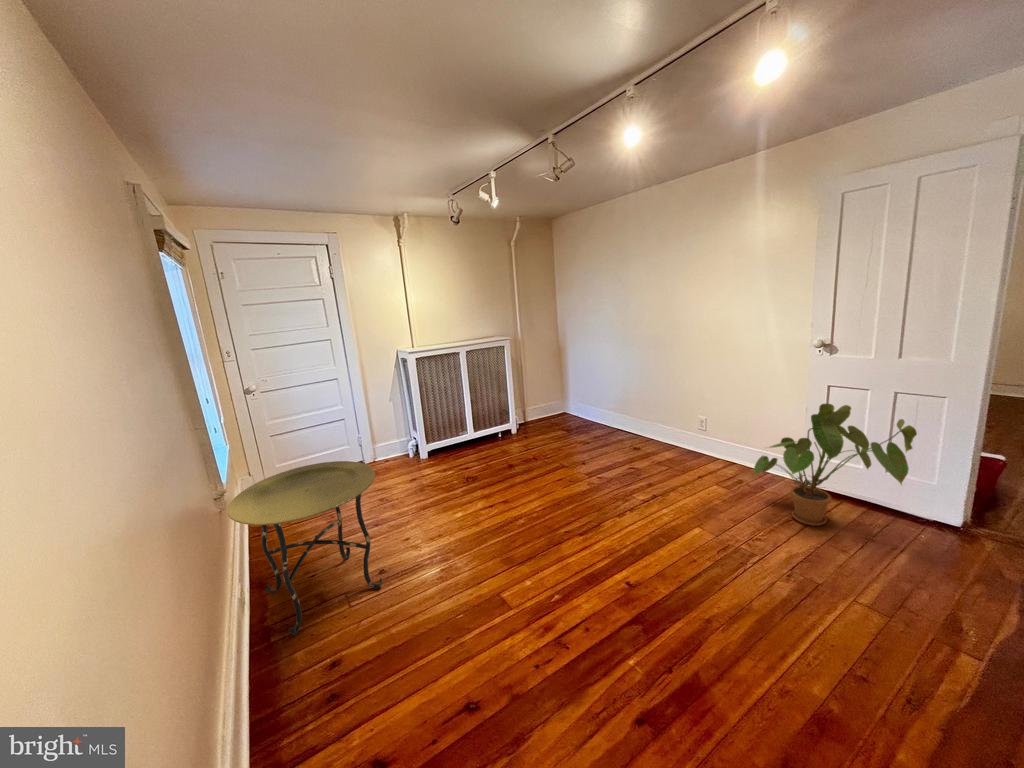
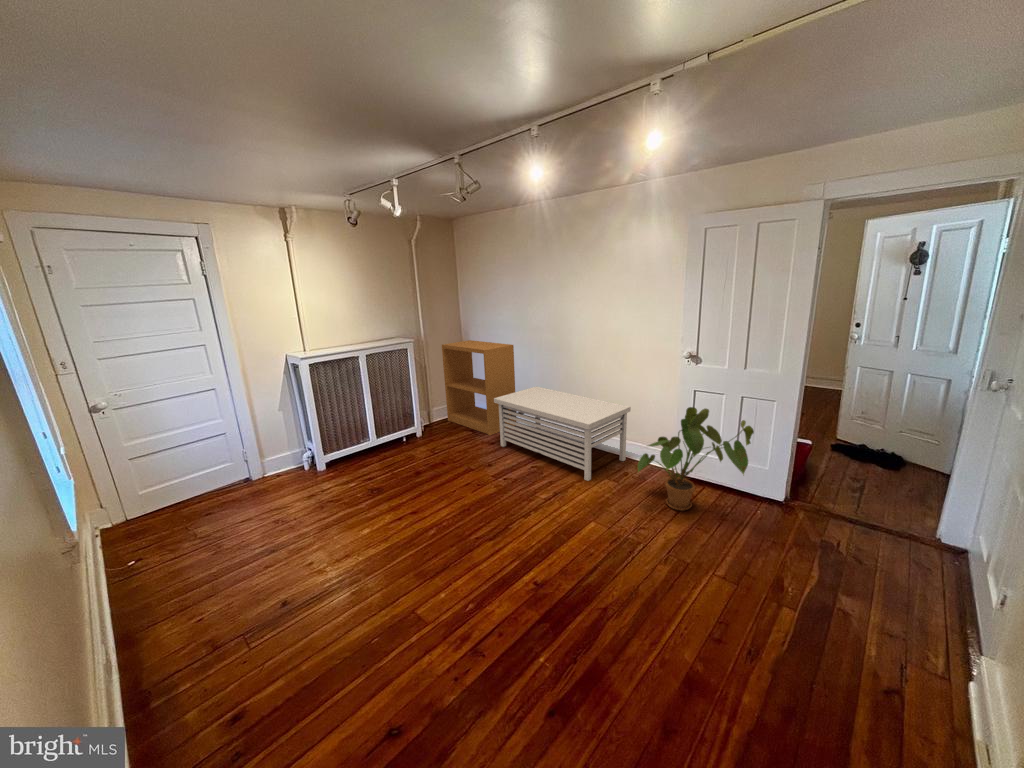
bookshelf: none [537,339,614,435] -> present [442,340,516,436]
storage bench: none [589,385,746,485] -> present [494,386,631,481]
side table: present [227,461,382,635] -> none [80,490,285,696]

